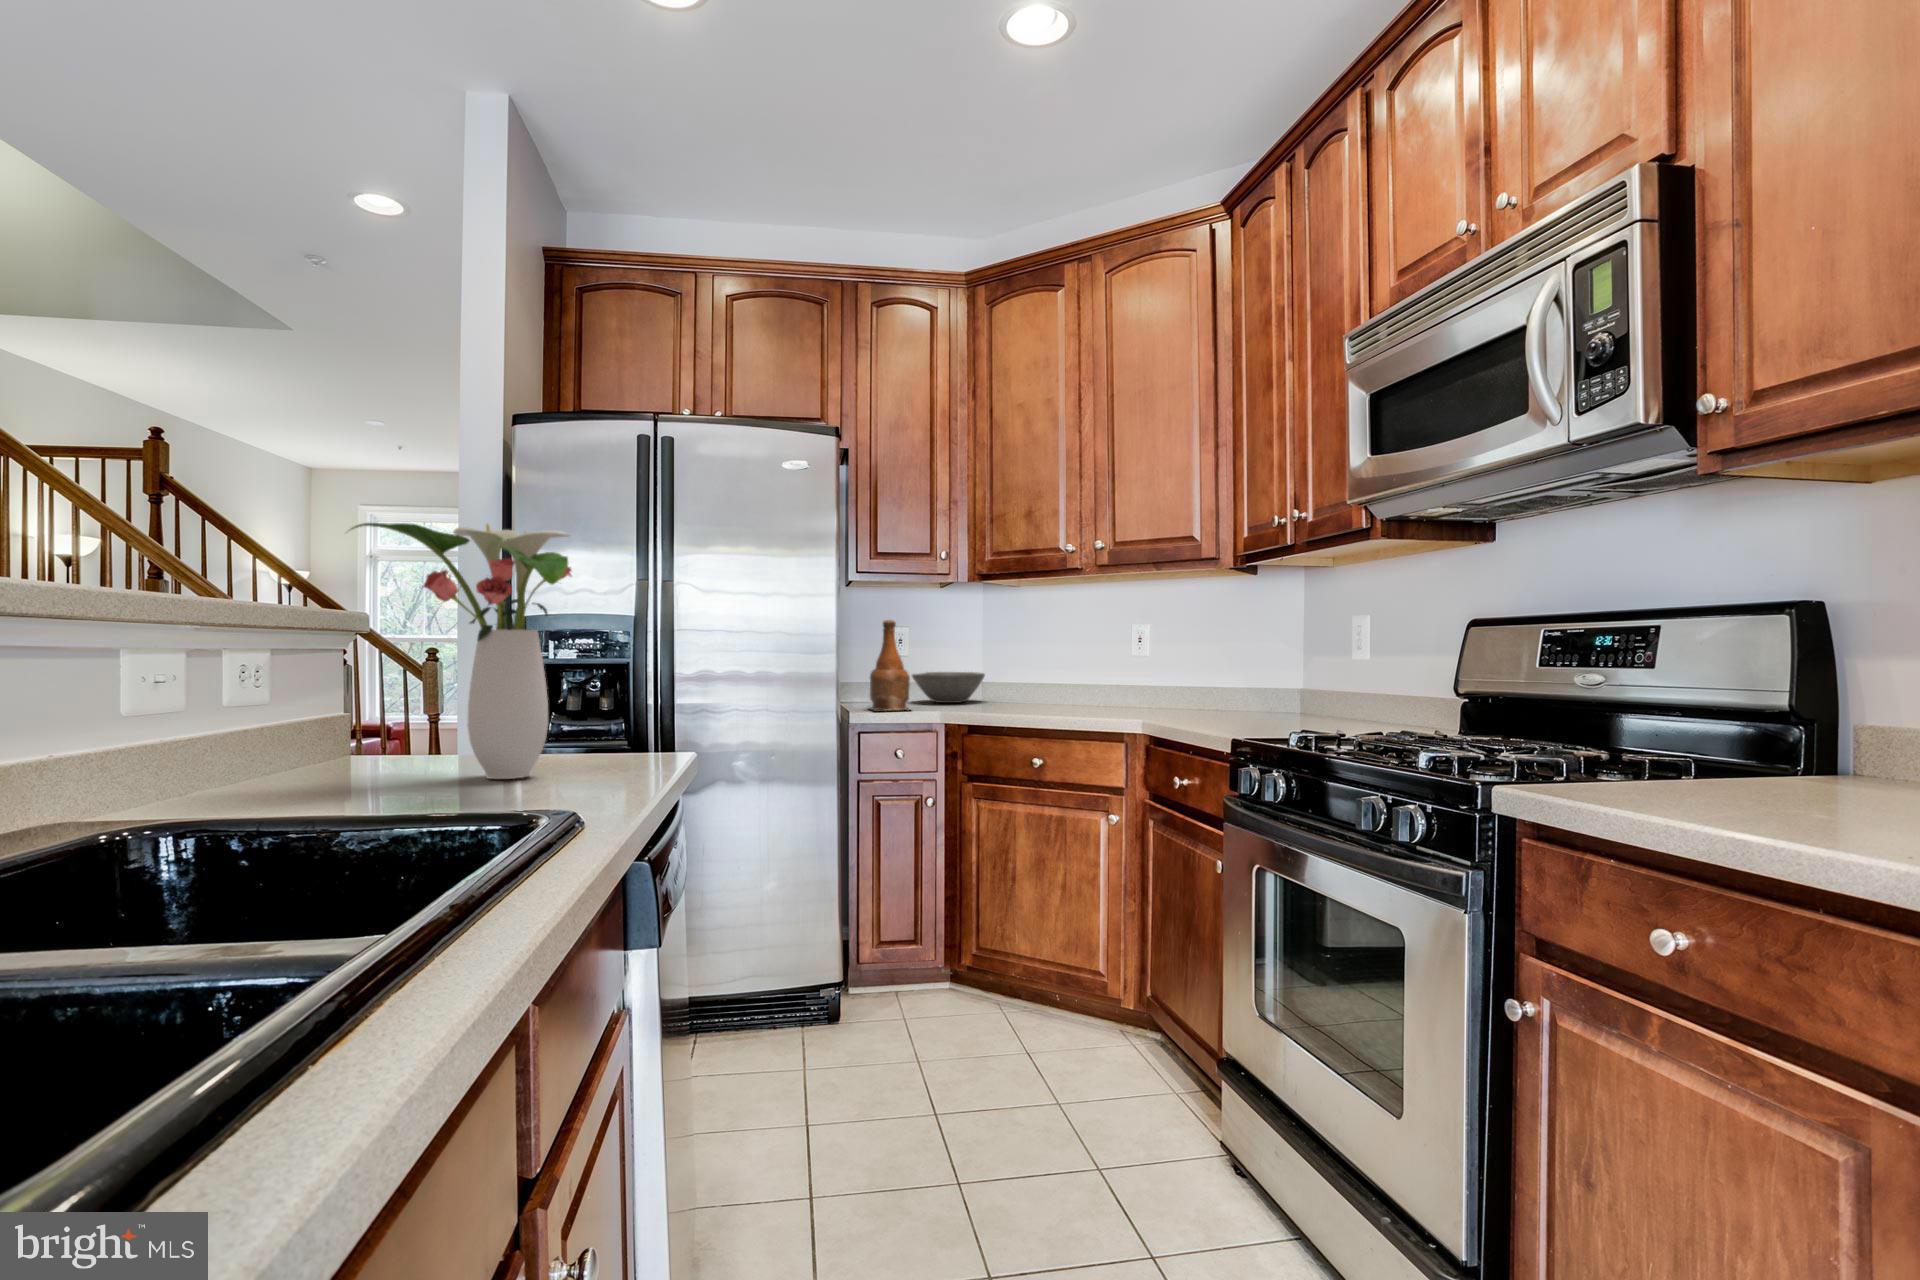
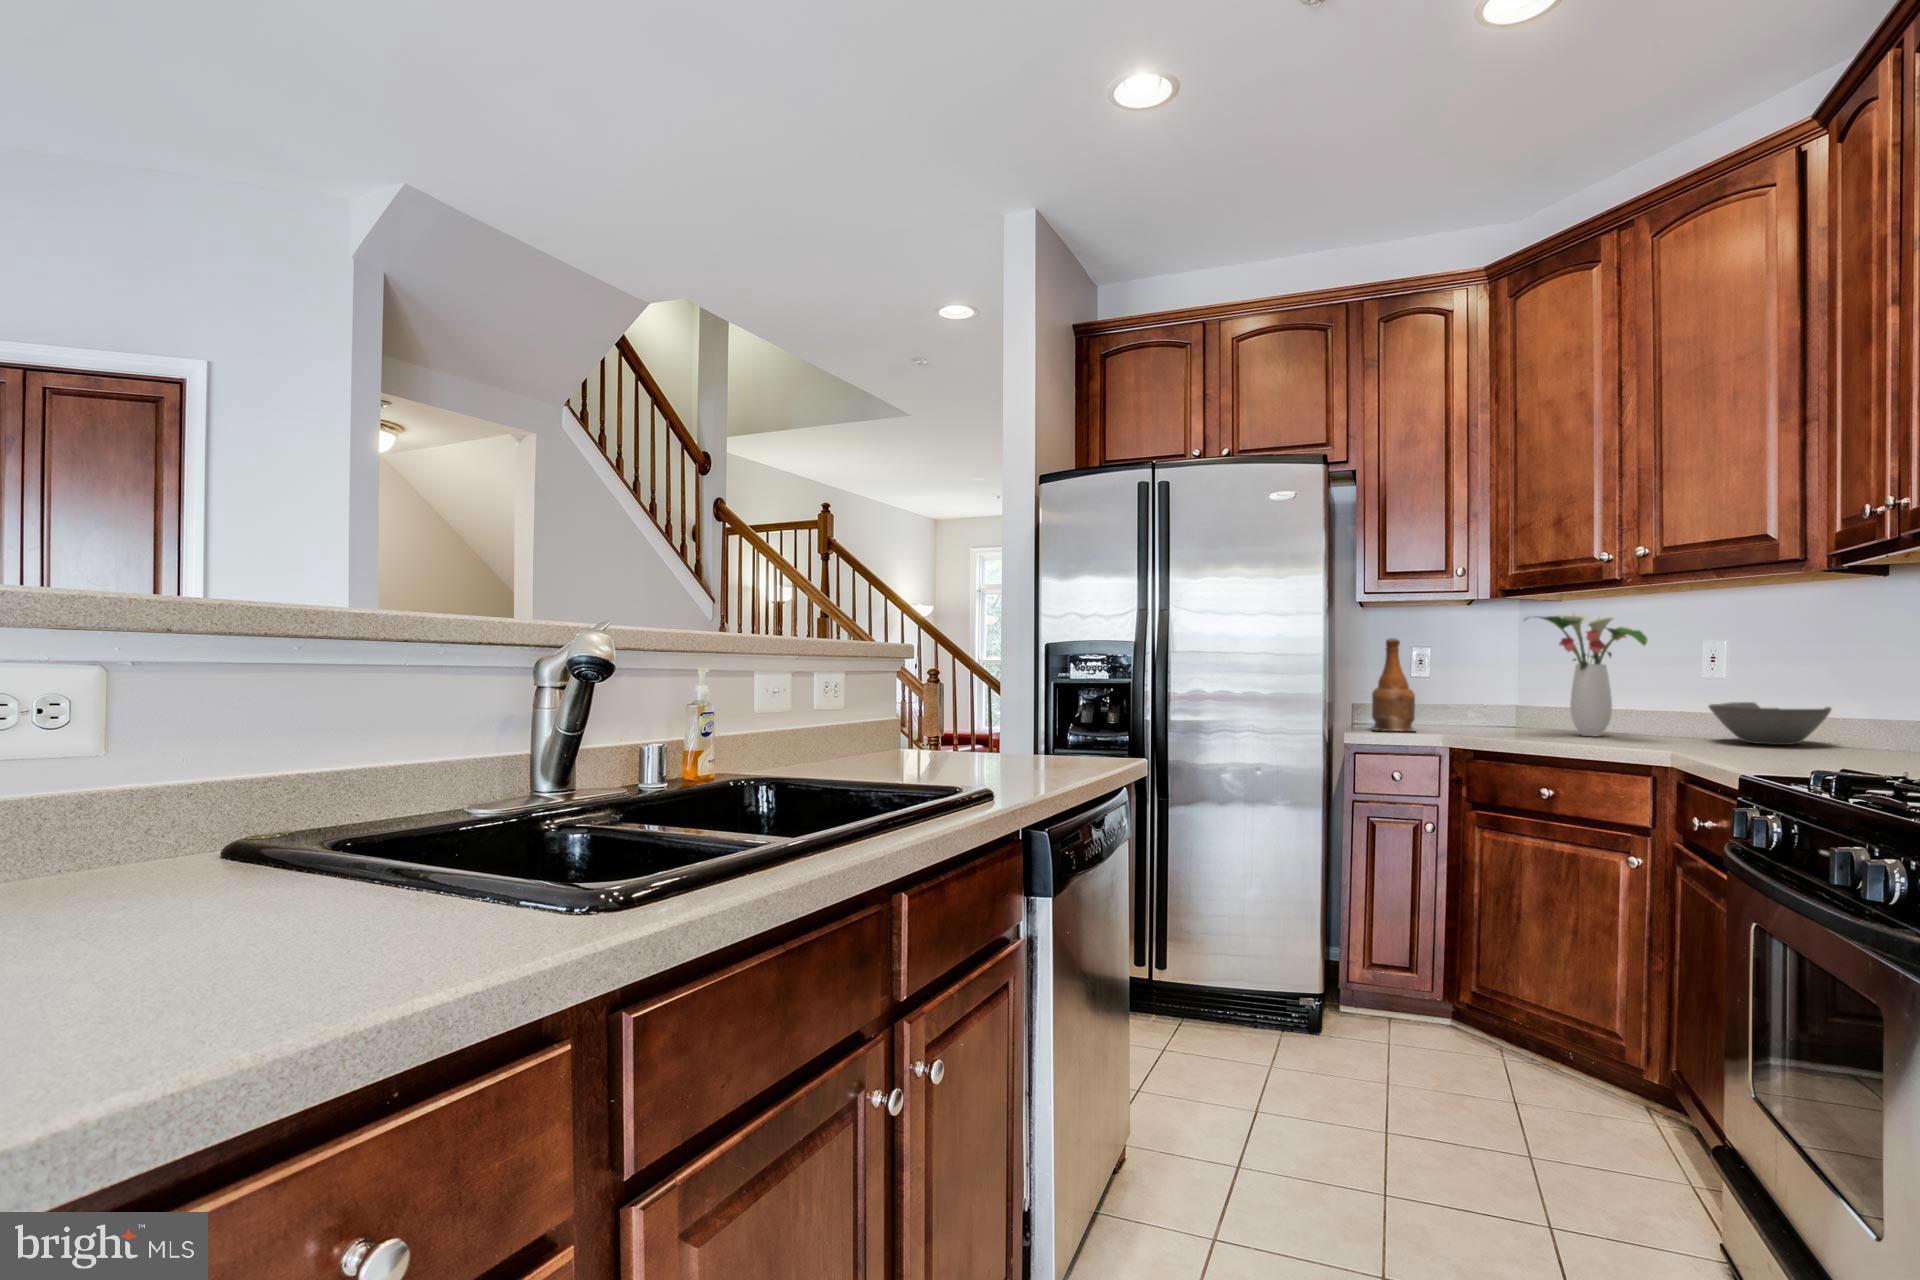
flower arrangement: present [350,523,572,779] -> present [1525,613,1647,736]
bowl: present [912,672,985,703] -> present [1709,702,1831,745]

